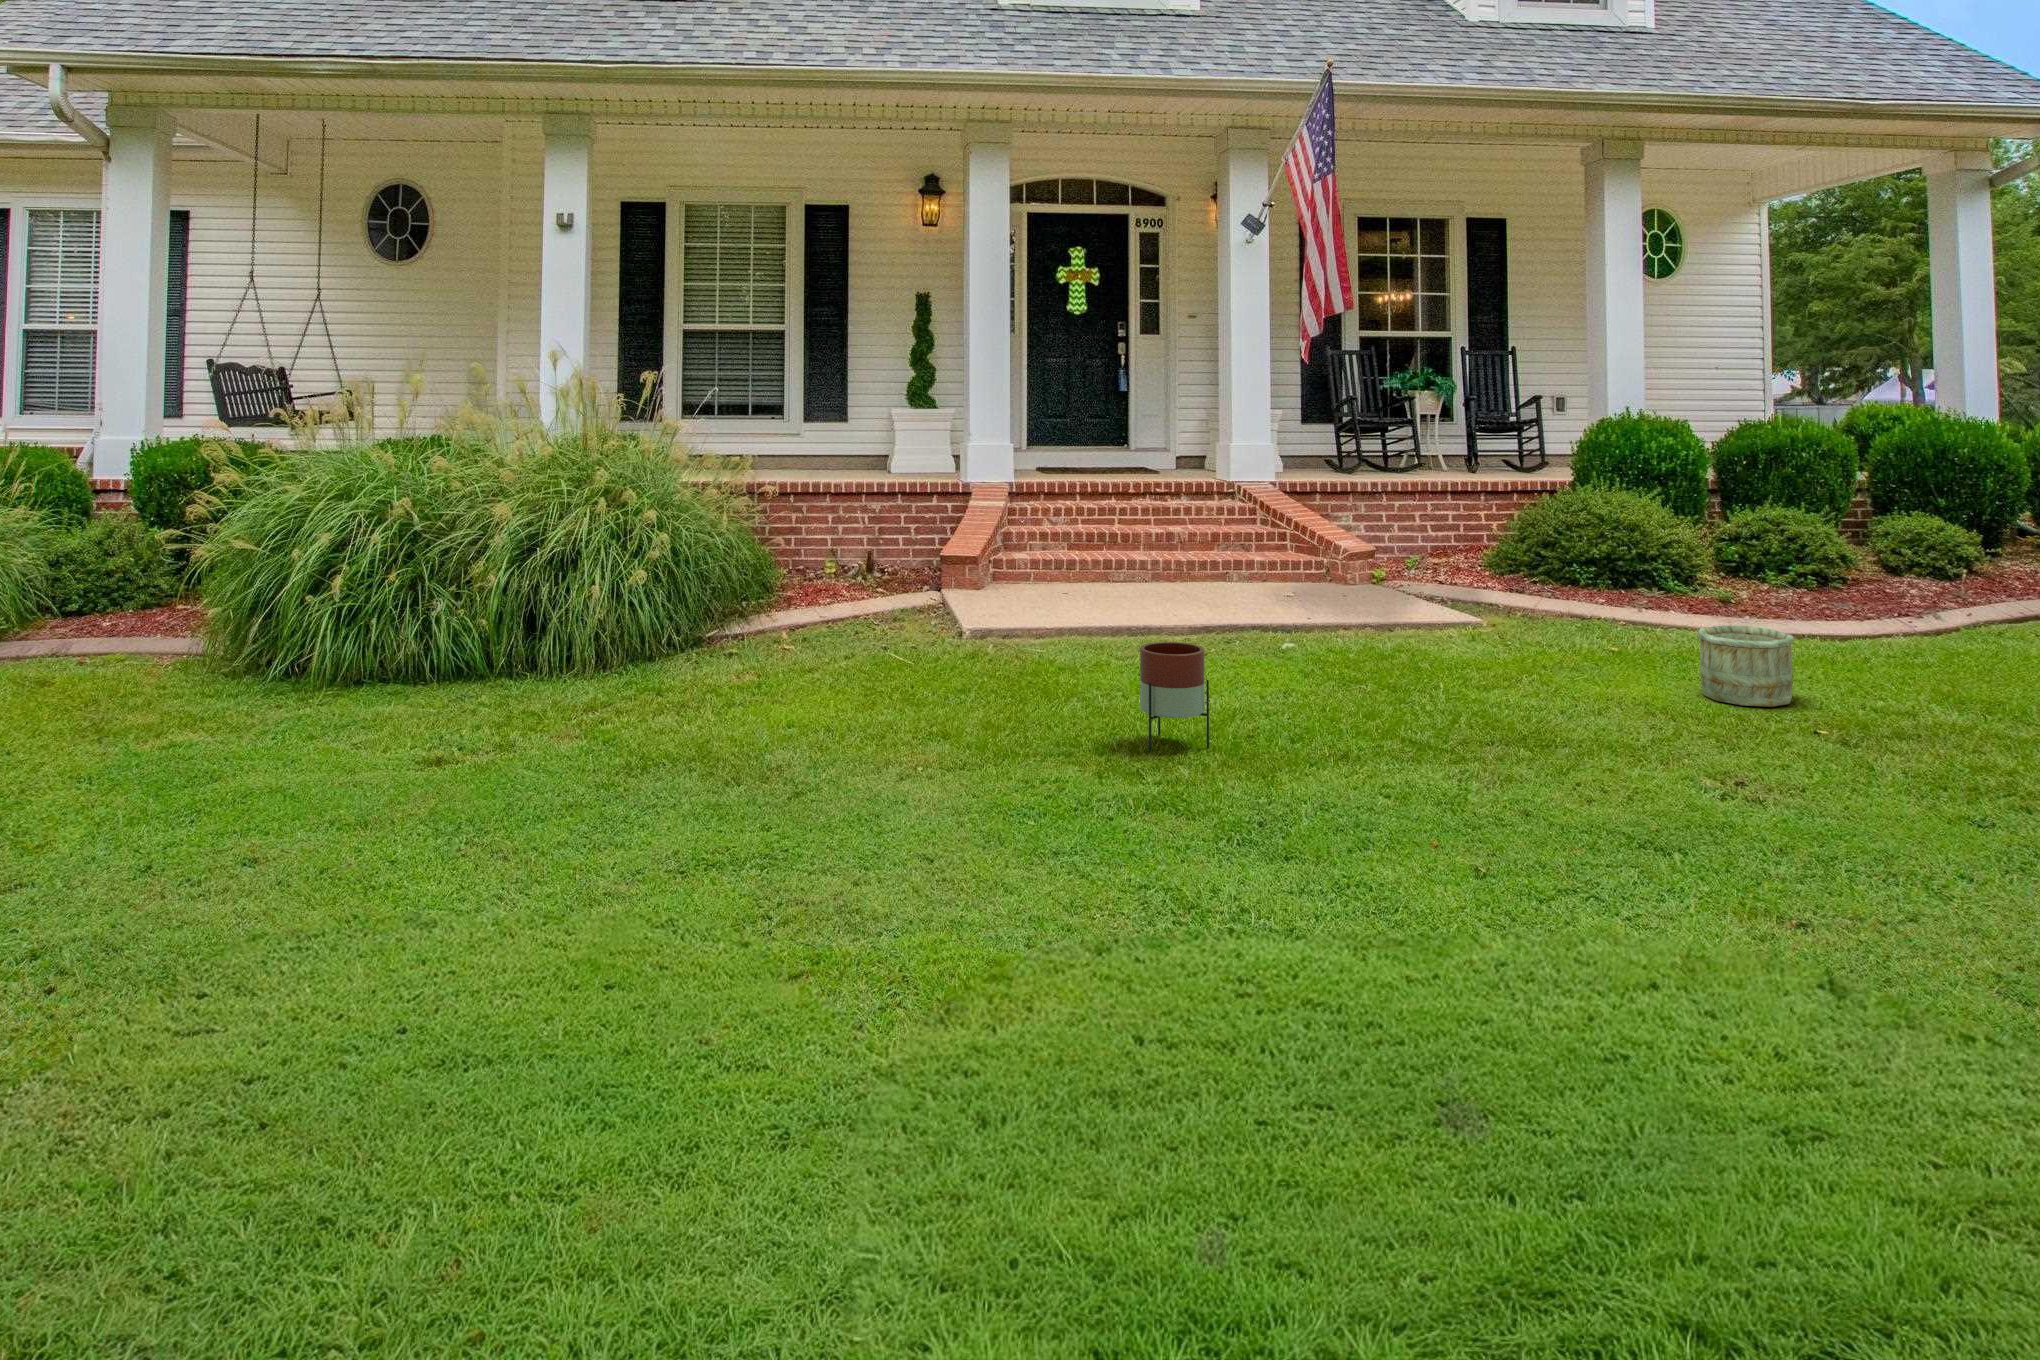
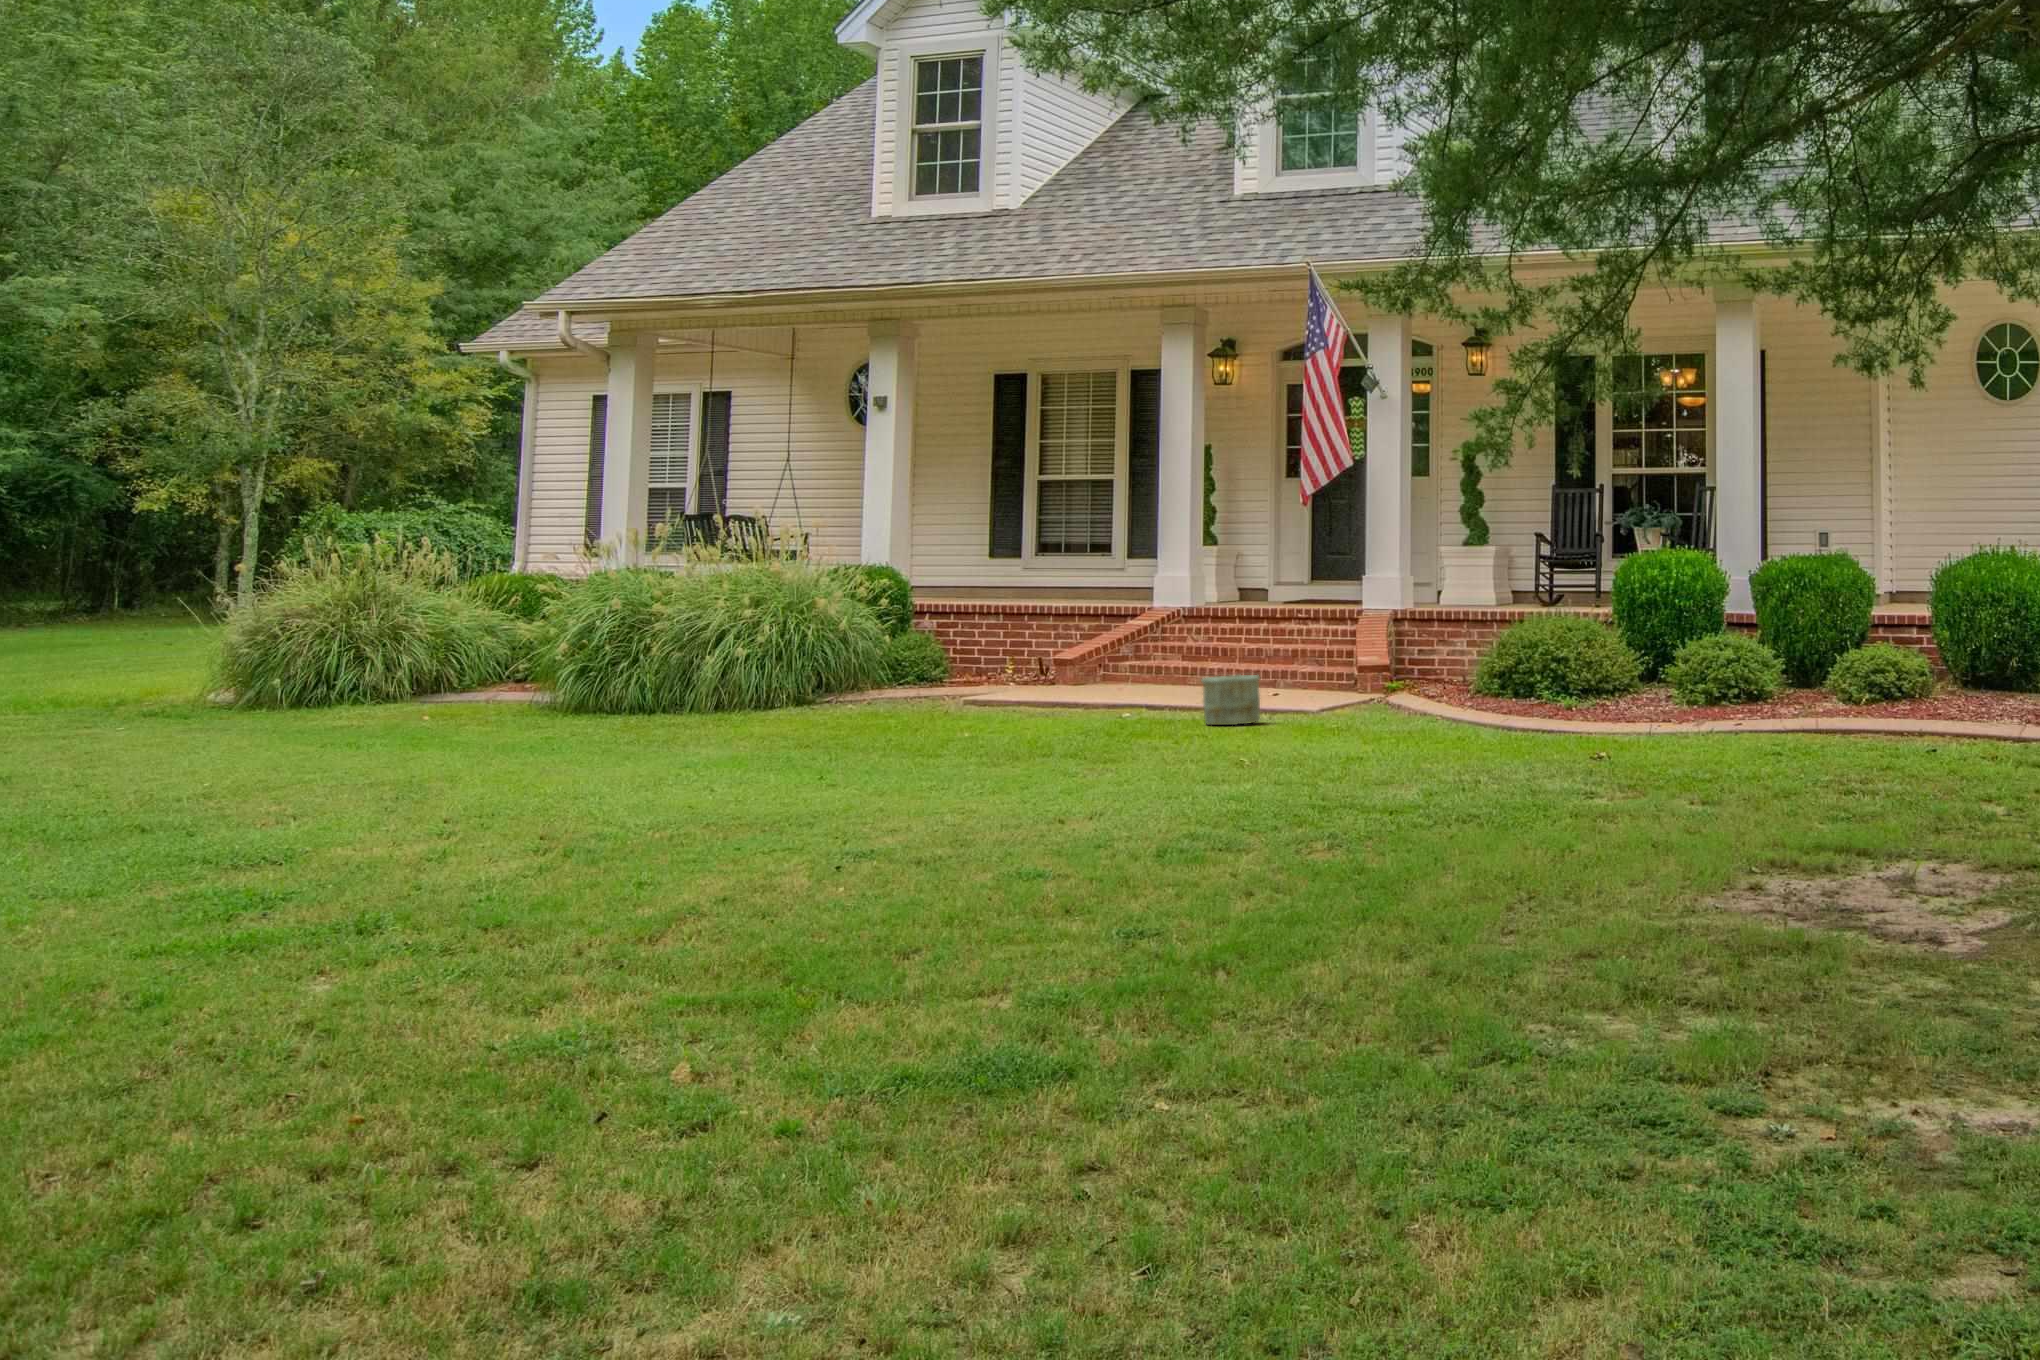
planter: present [1140,642,1209,752] -> none [810,665,853,726]

